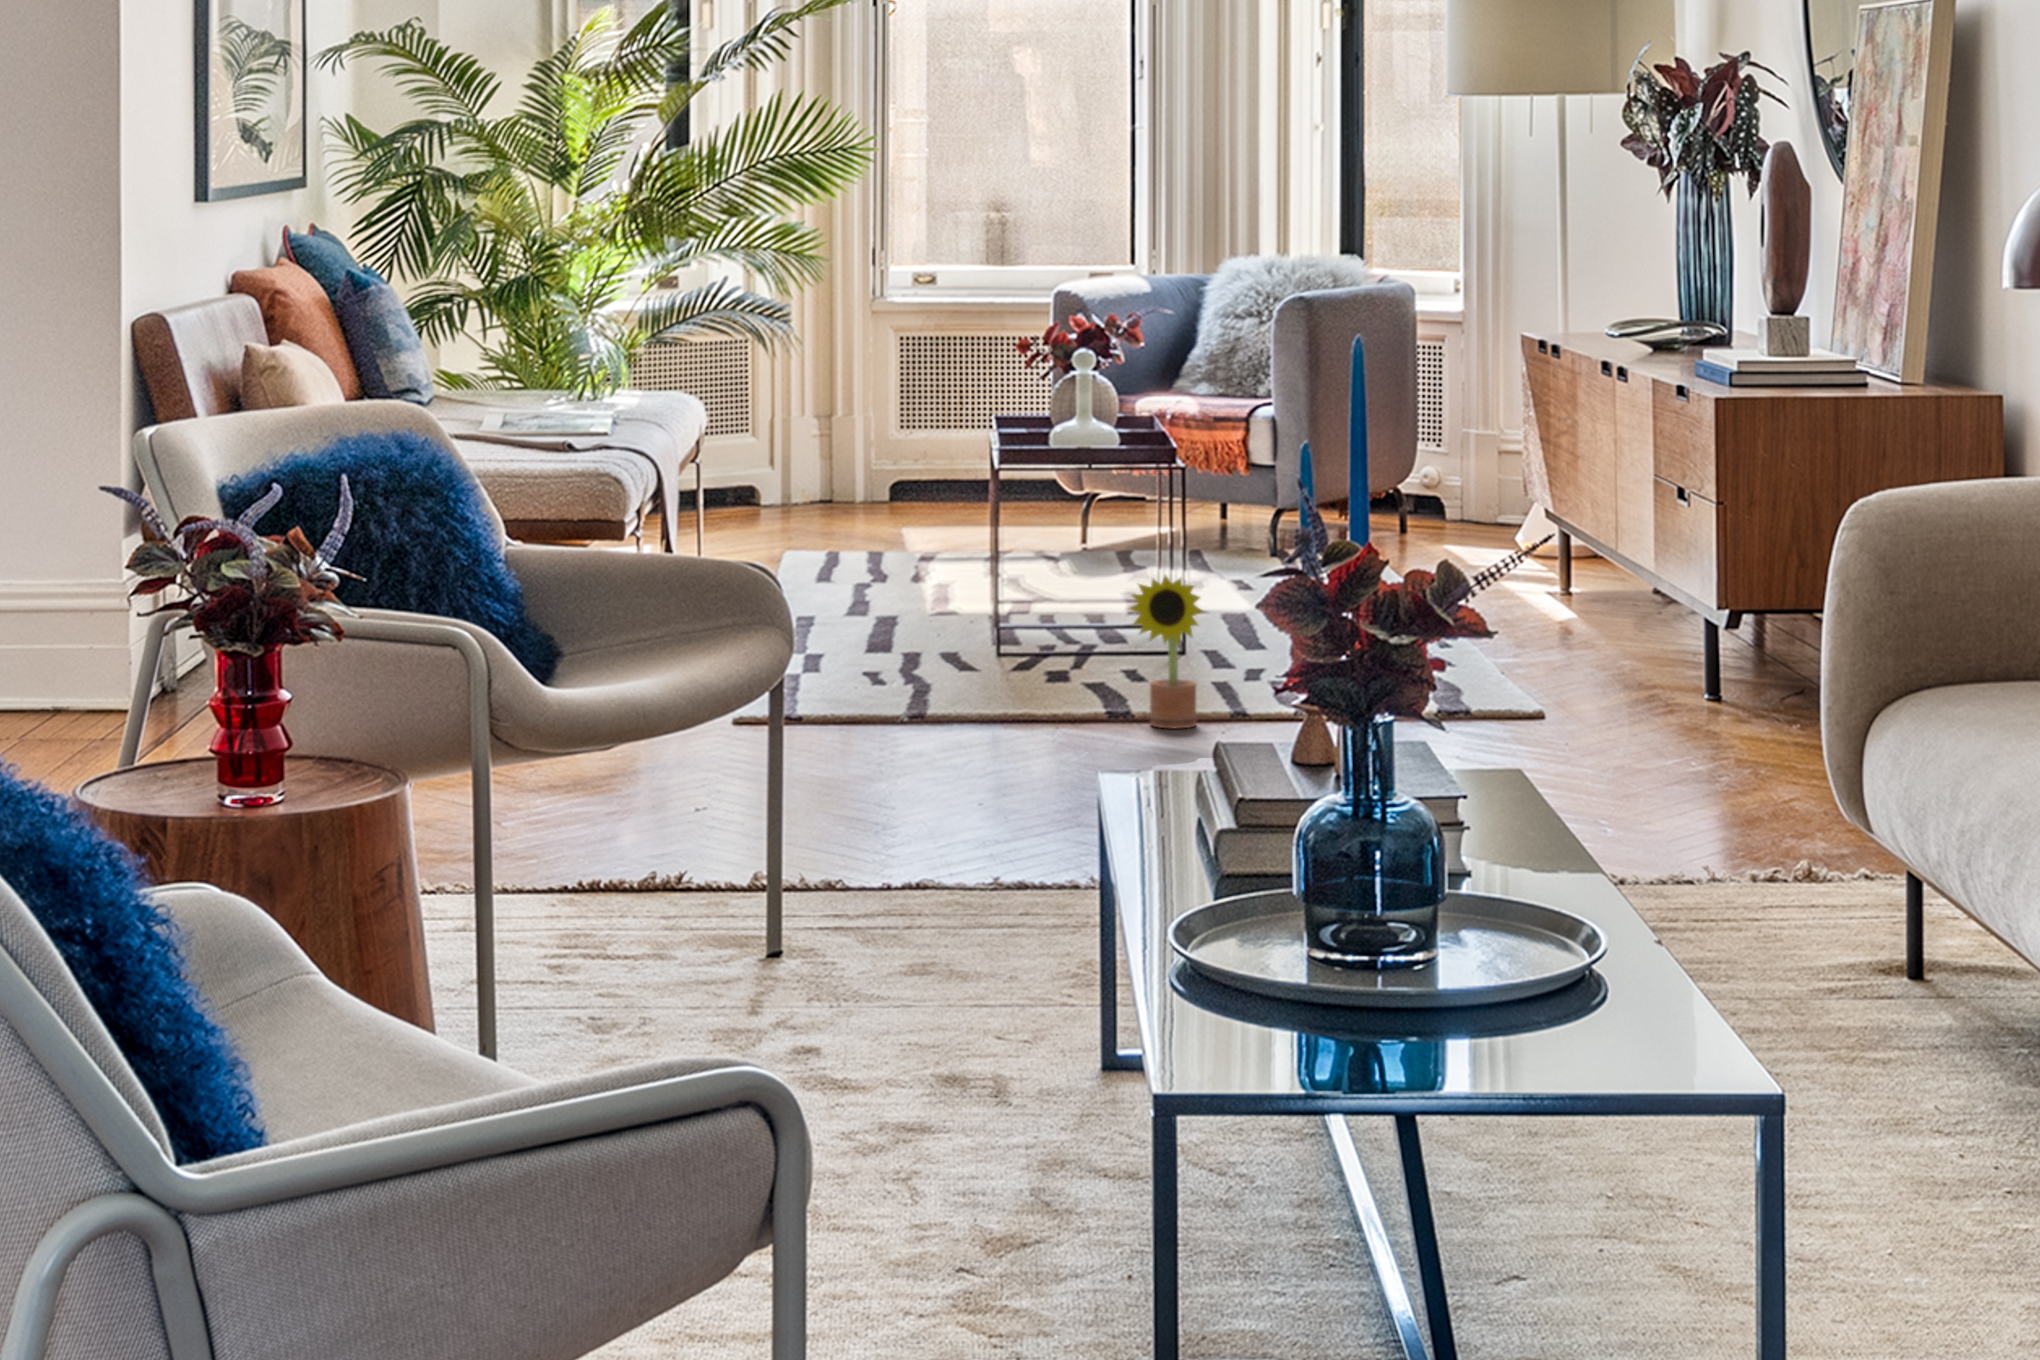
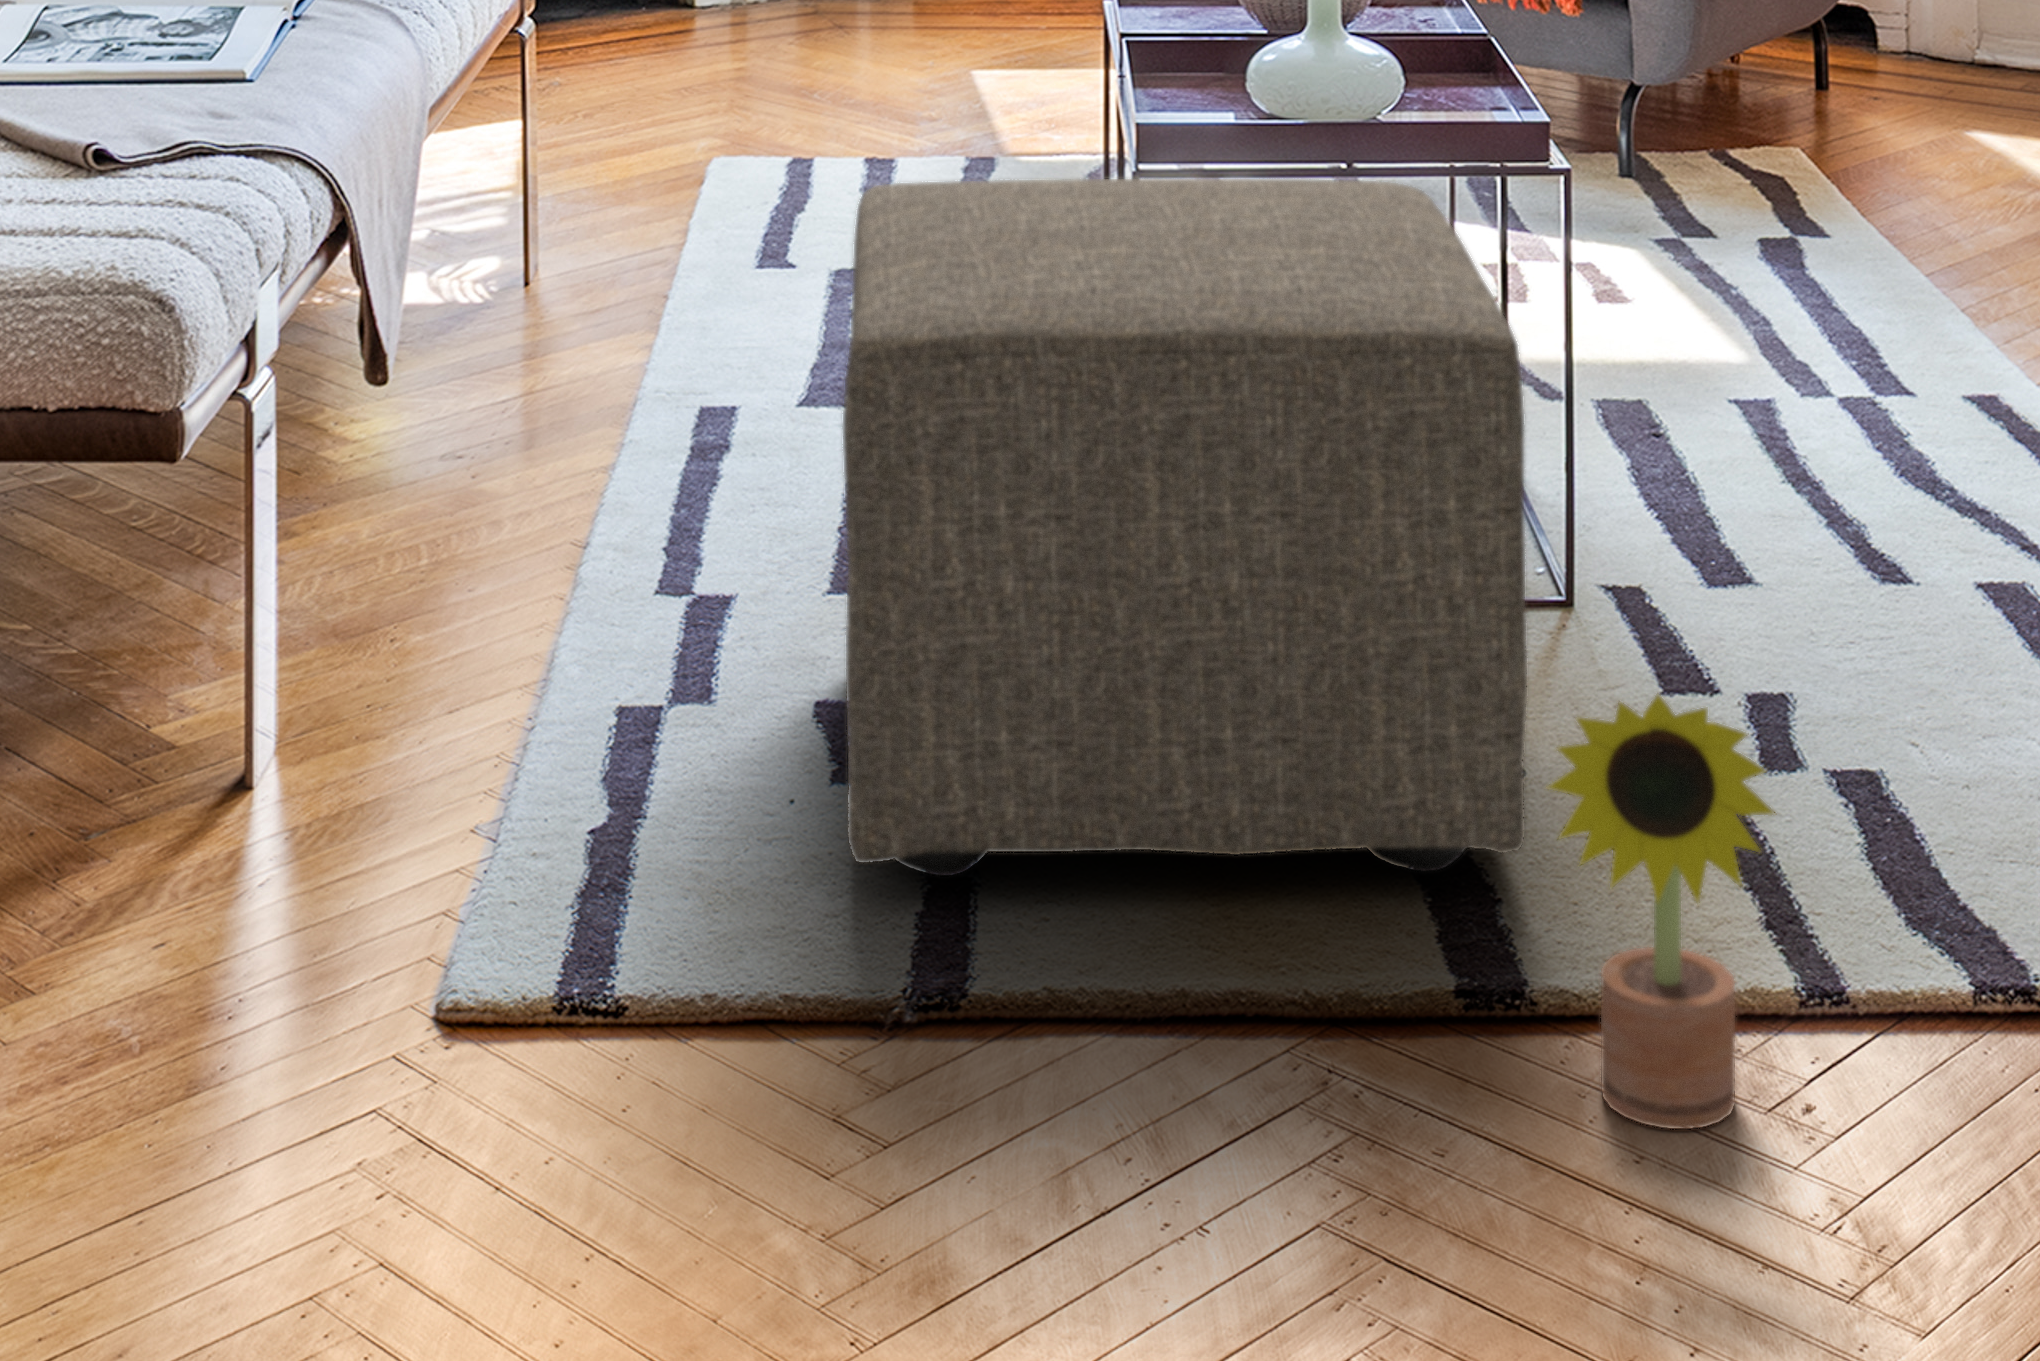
ottoman: none [879,459,1138,695] -> present [843,179,1527,876]

